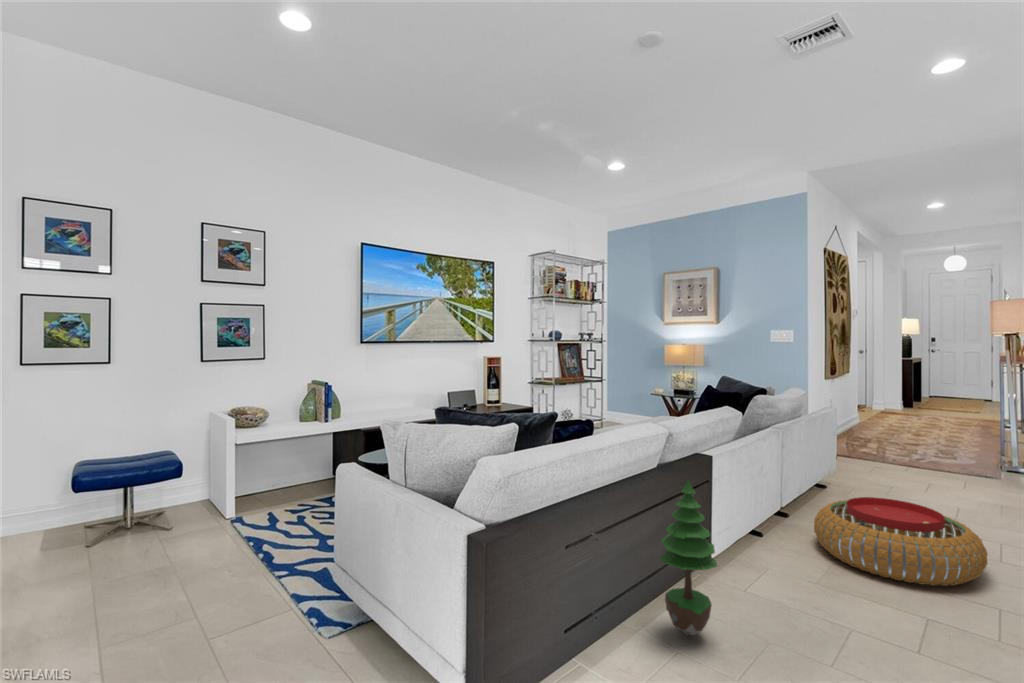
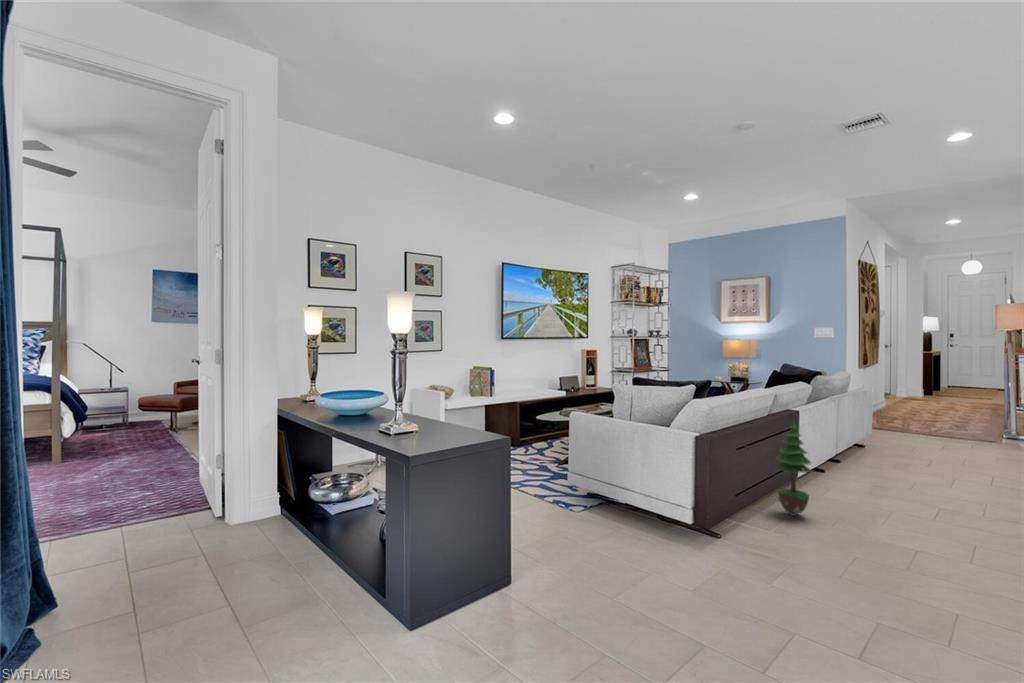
pouf: present [814,497,988,586] -> none [863,445,986,496]

